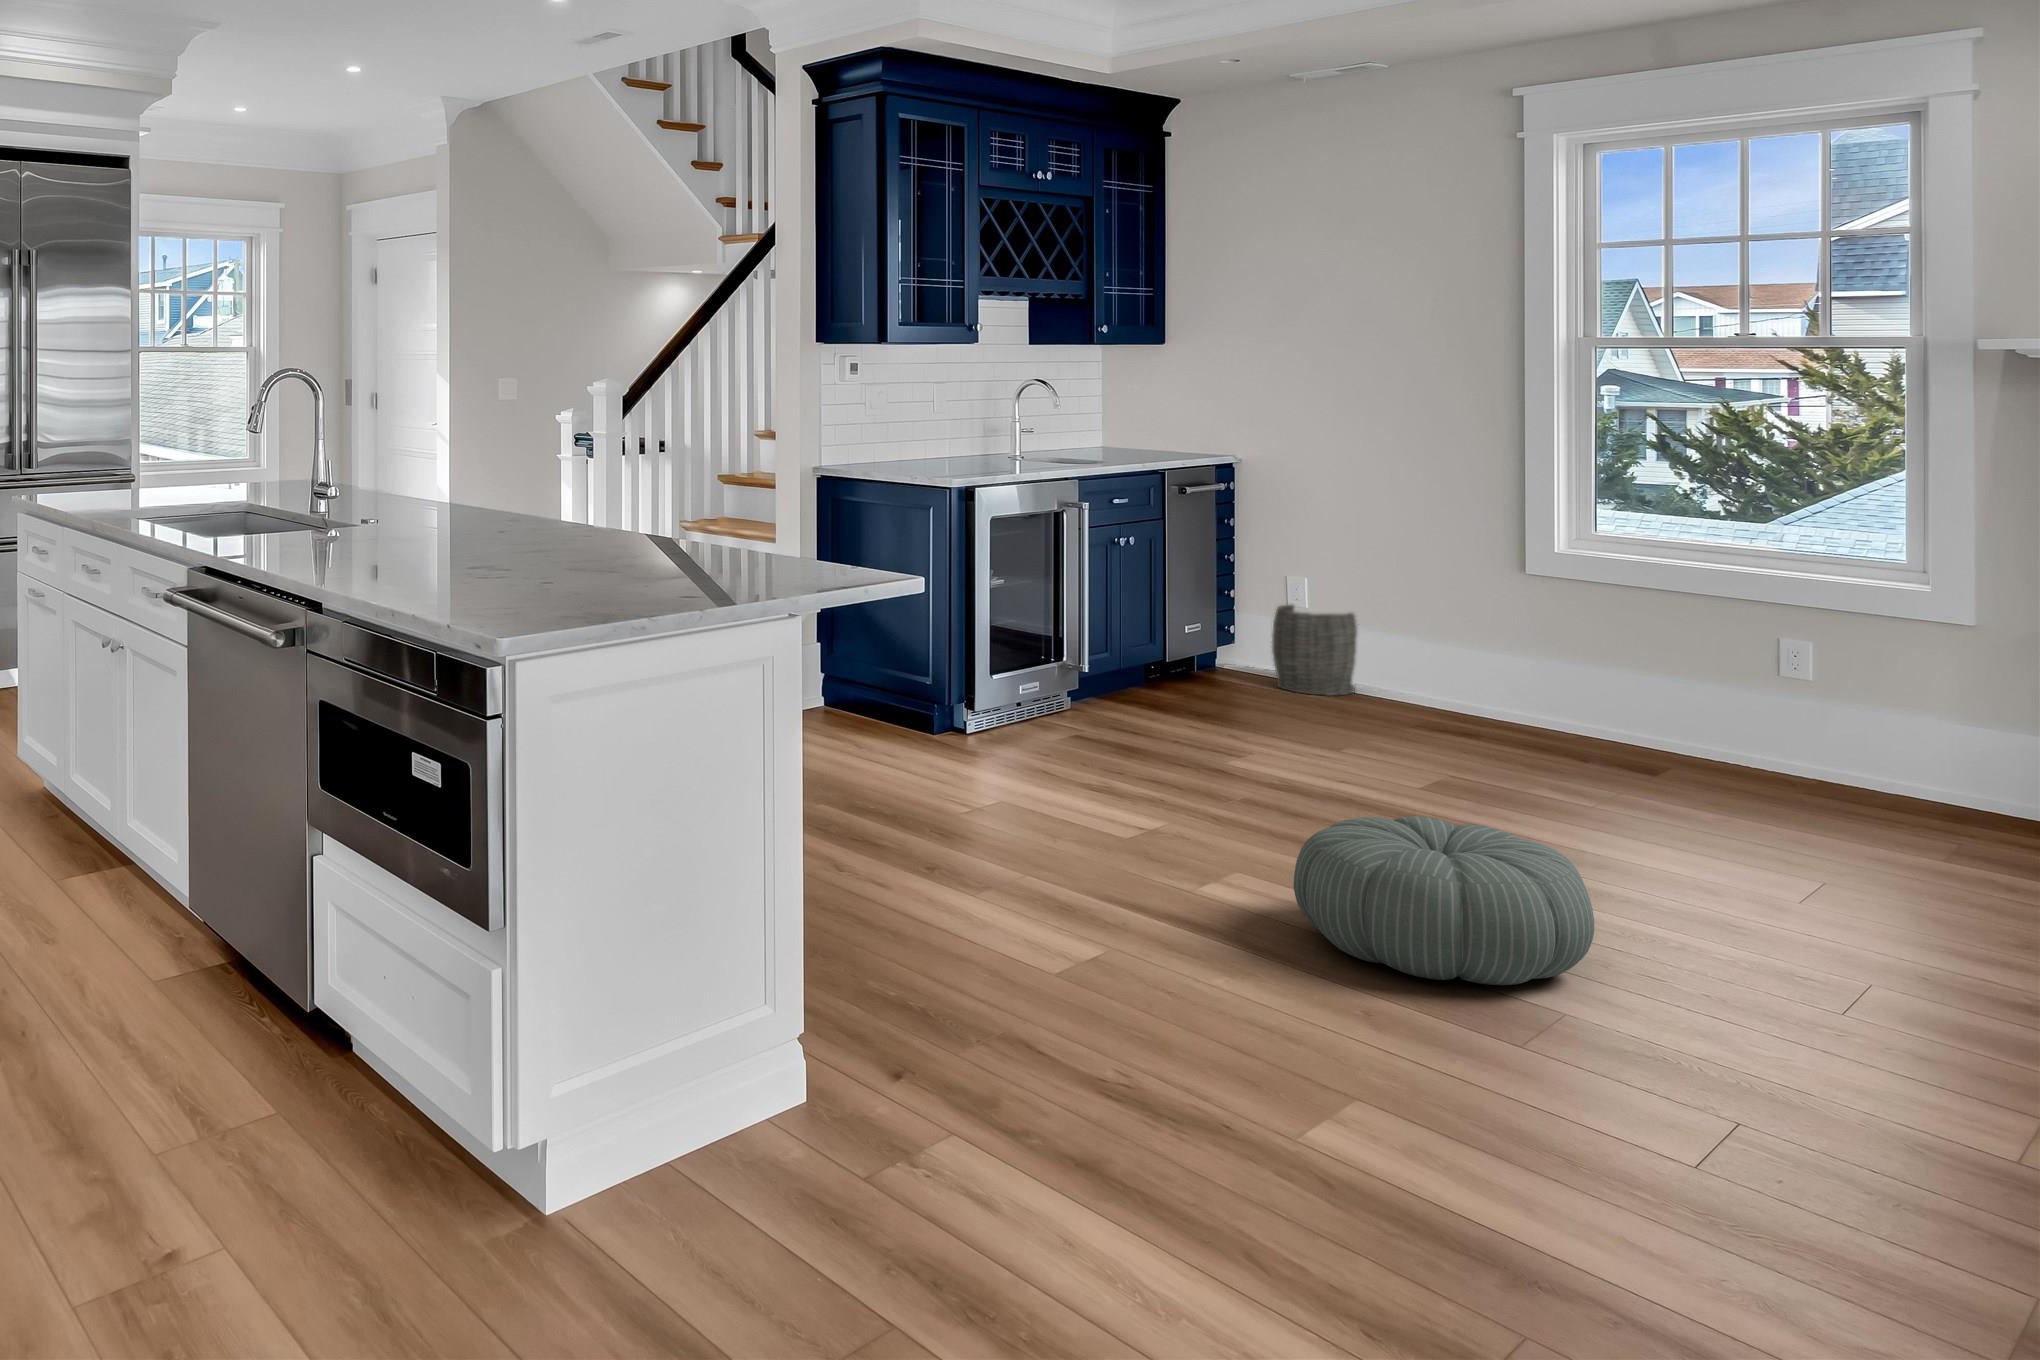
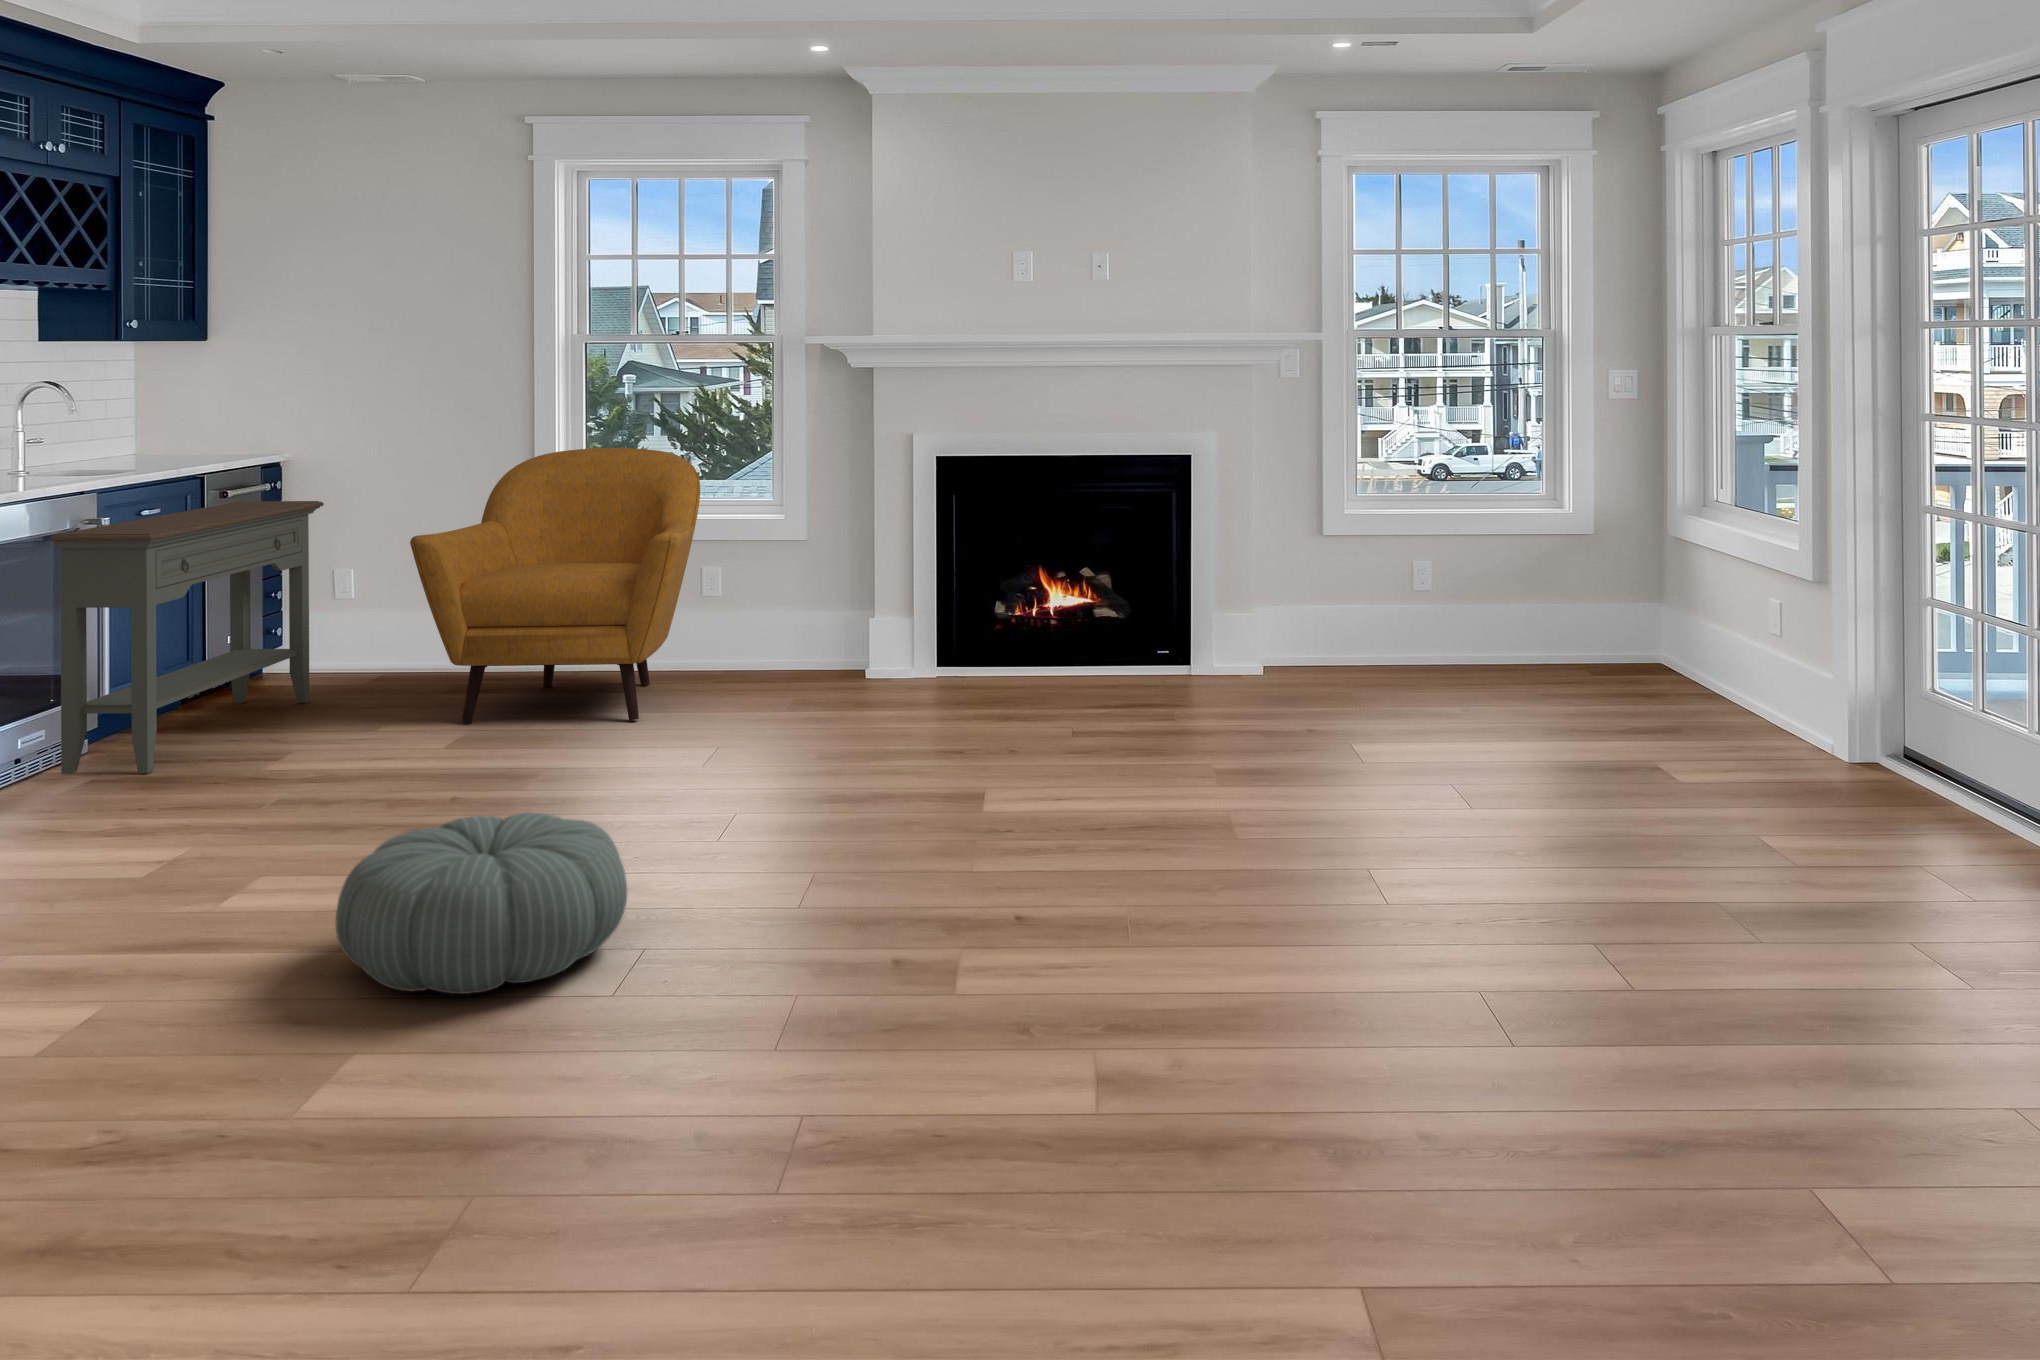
armchair: none [1363,469,1712,773] -> present [410,448,700,723]
console table: none [1046,498,1276,733] -> present [51,501,324,774]
woven basket: present [1272,605,1359,695] -> none [321,598,408,690]

